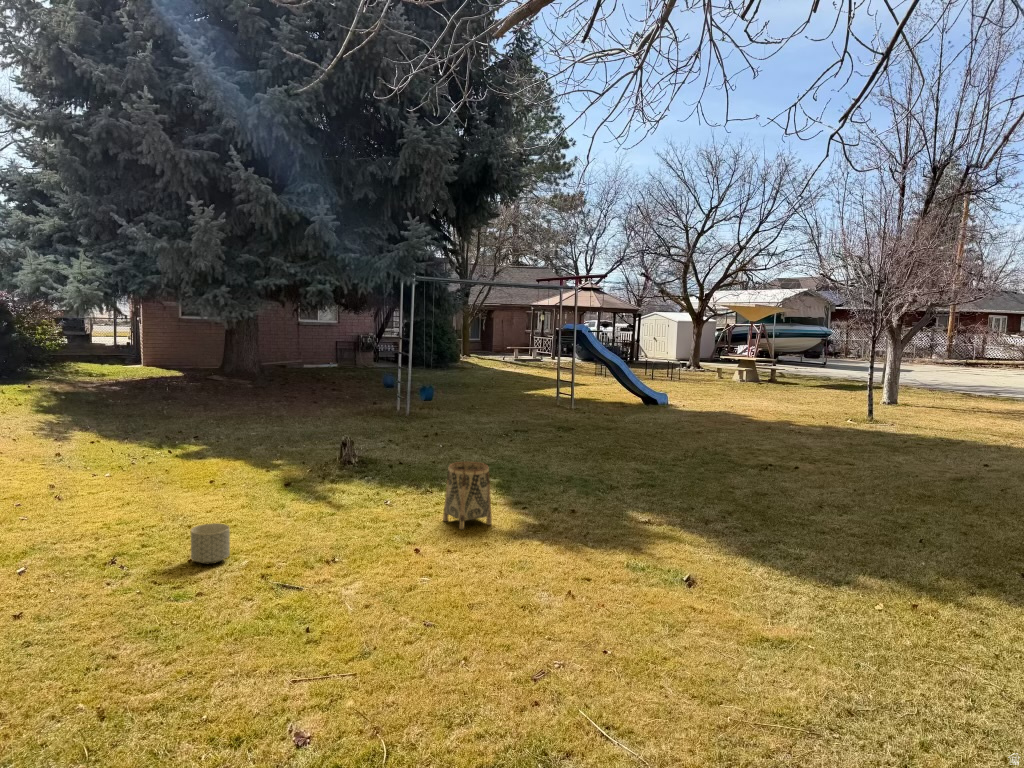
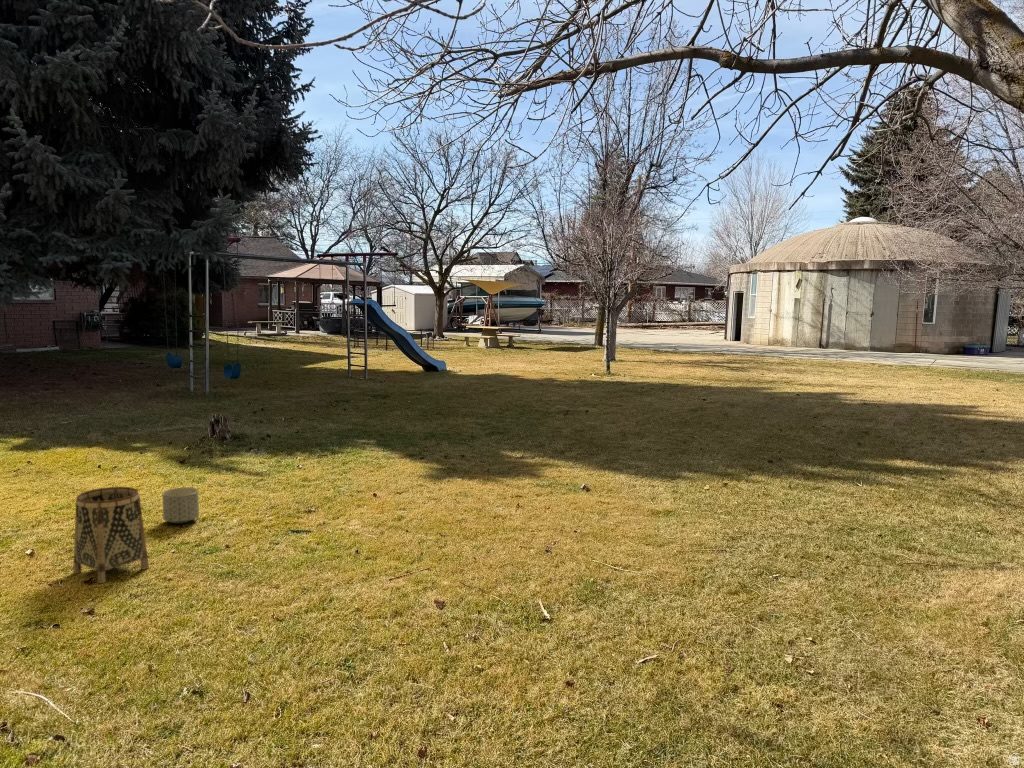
basket: present [443,462,492,529] -> present [73,487,149,583]

